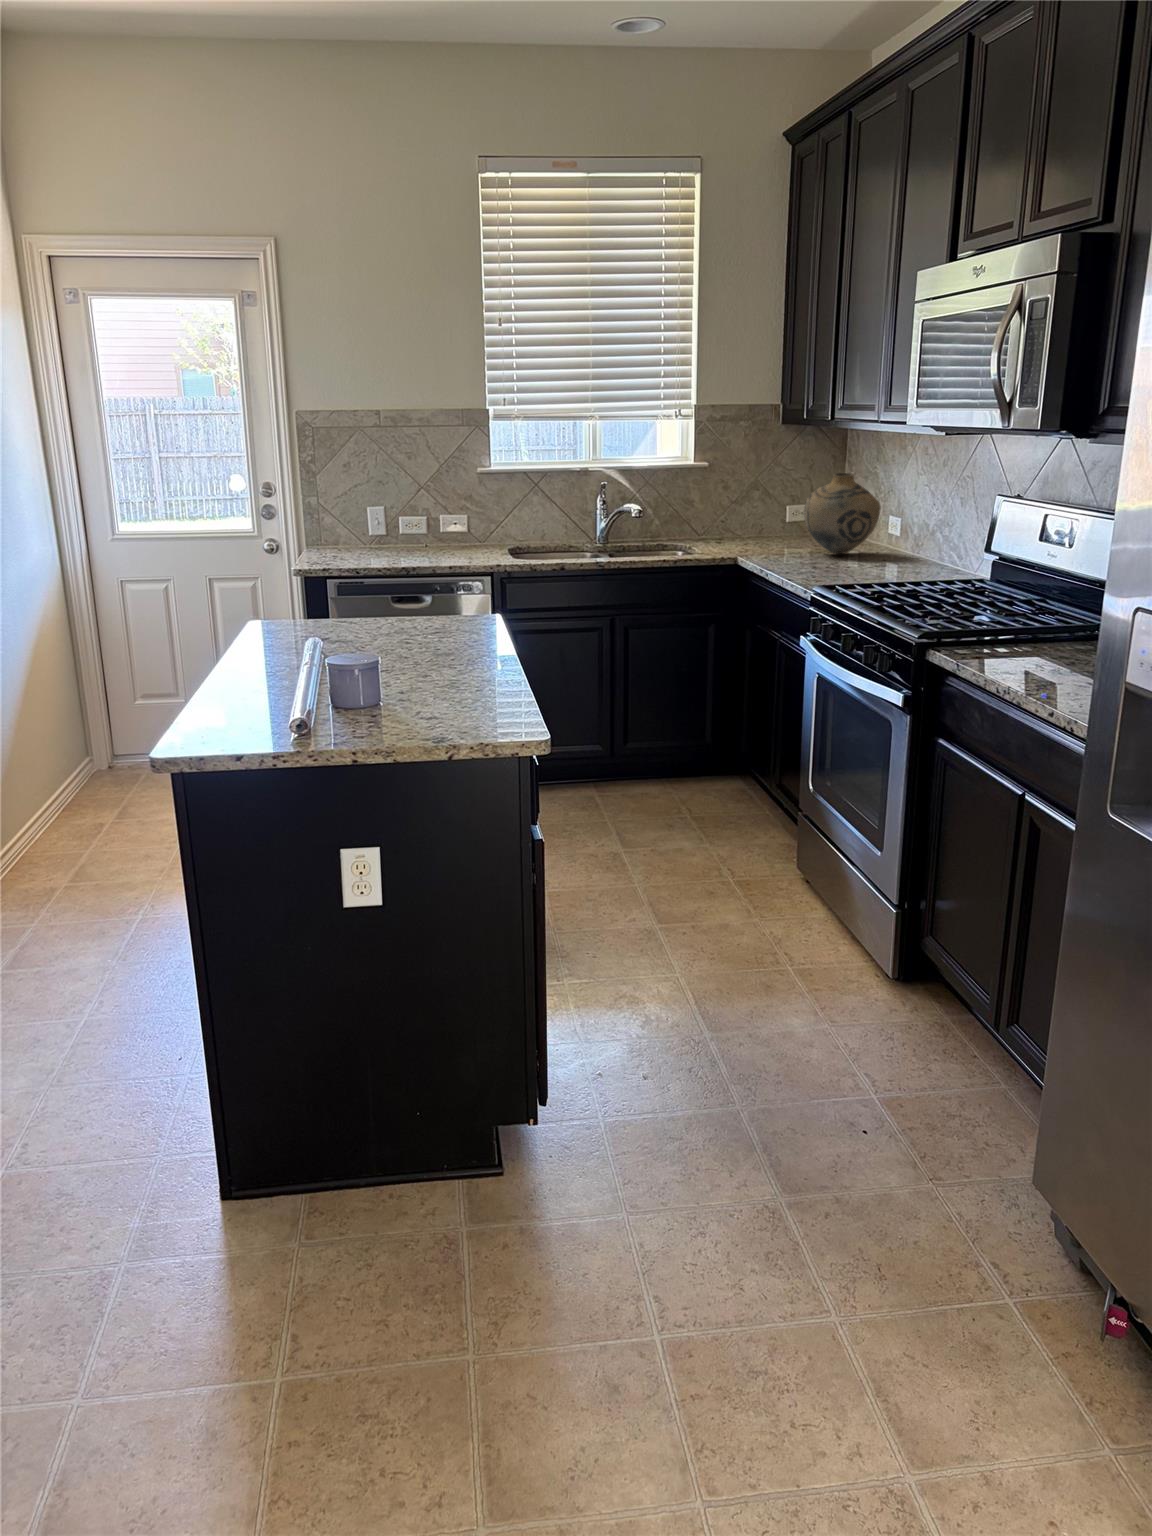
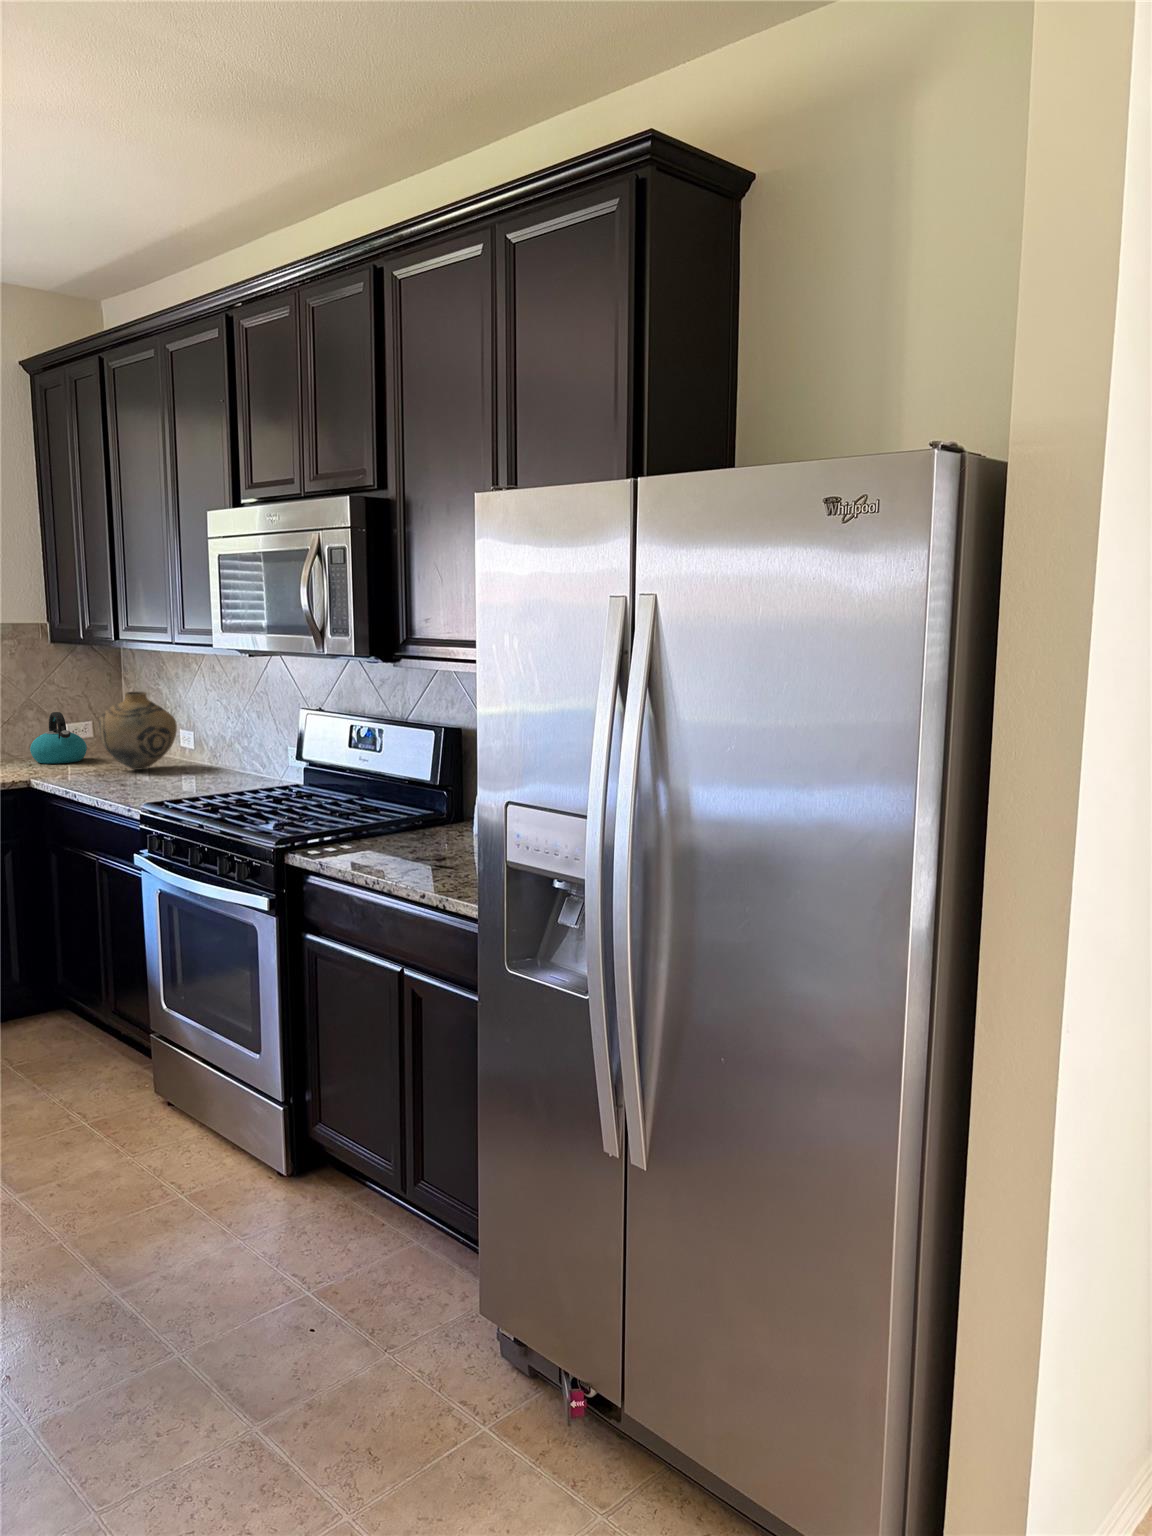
kettle: none [749,493,799,544] -> present [30,712,87,764]

